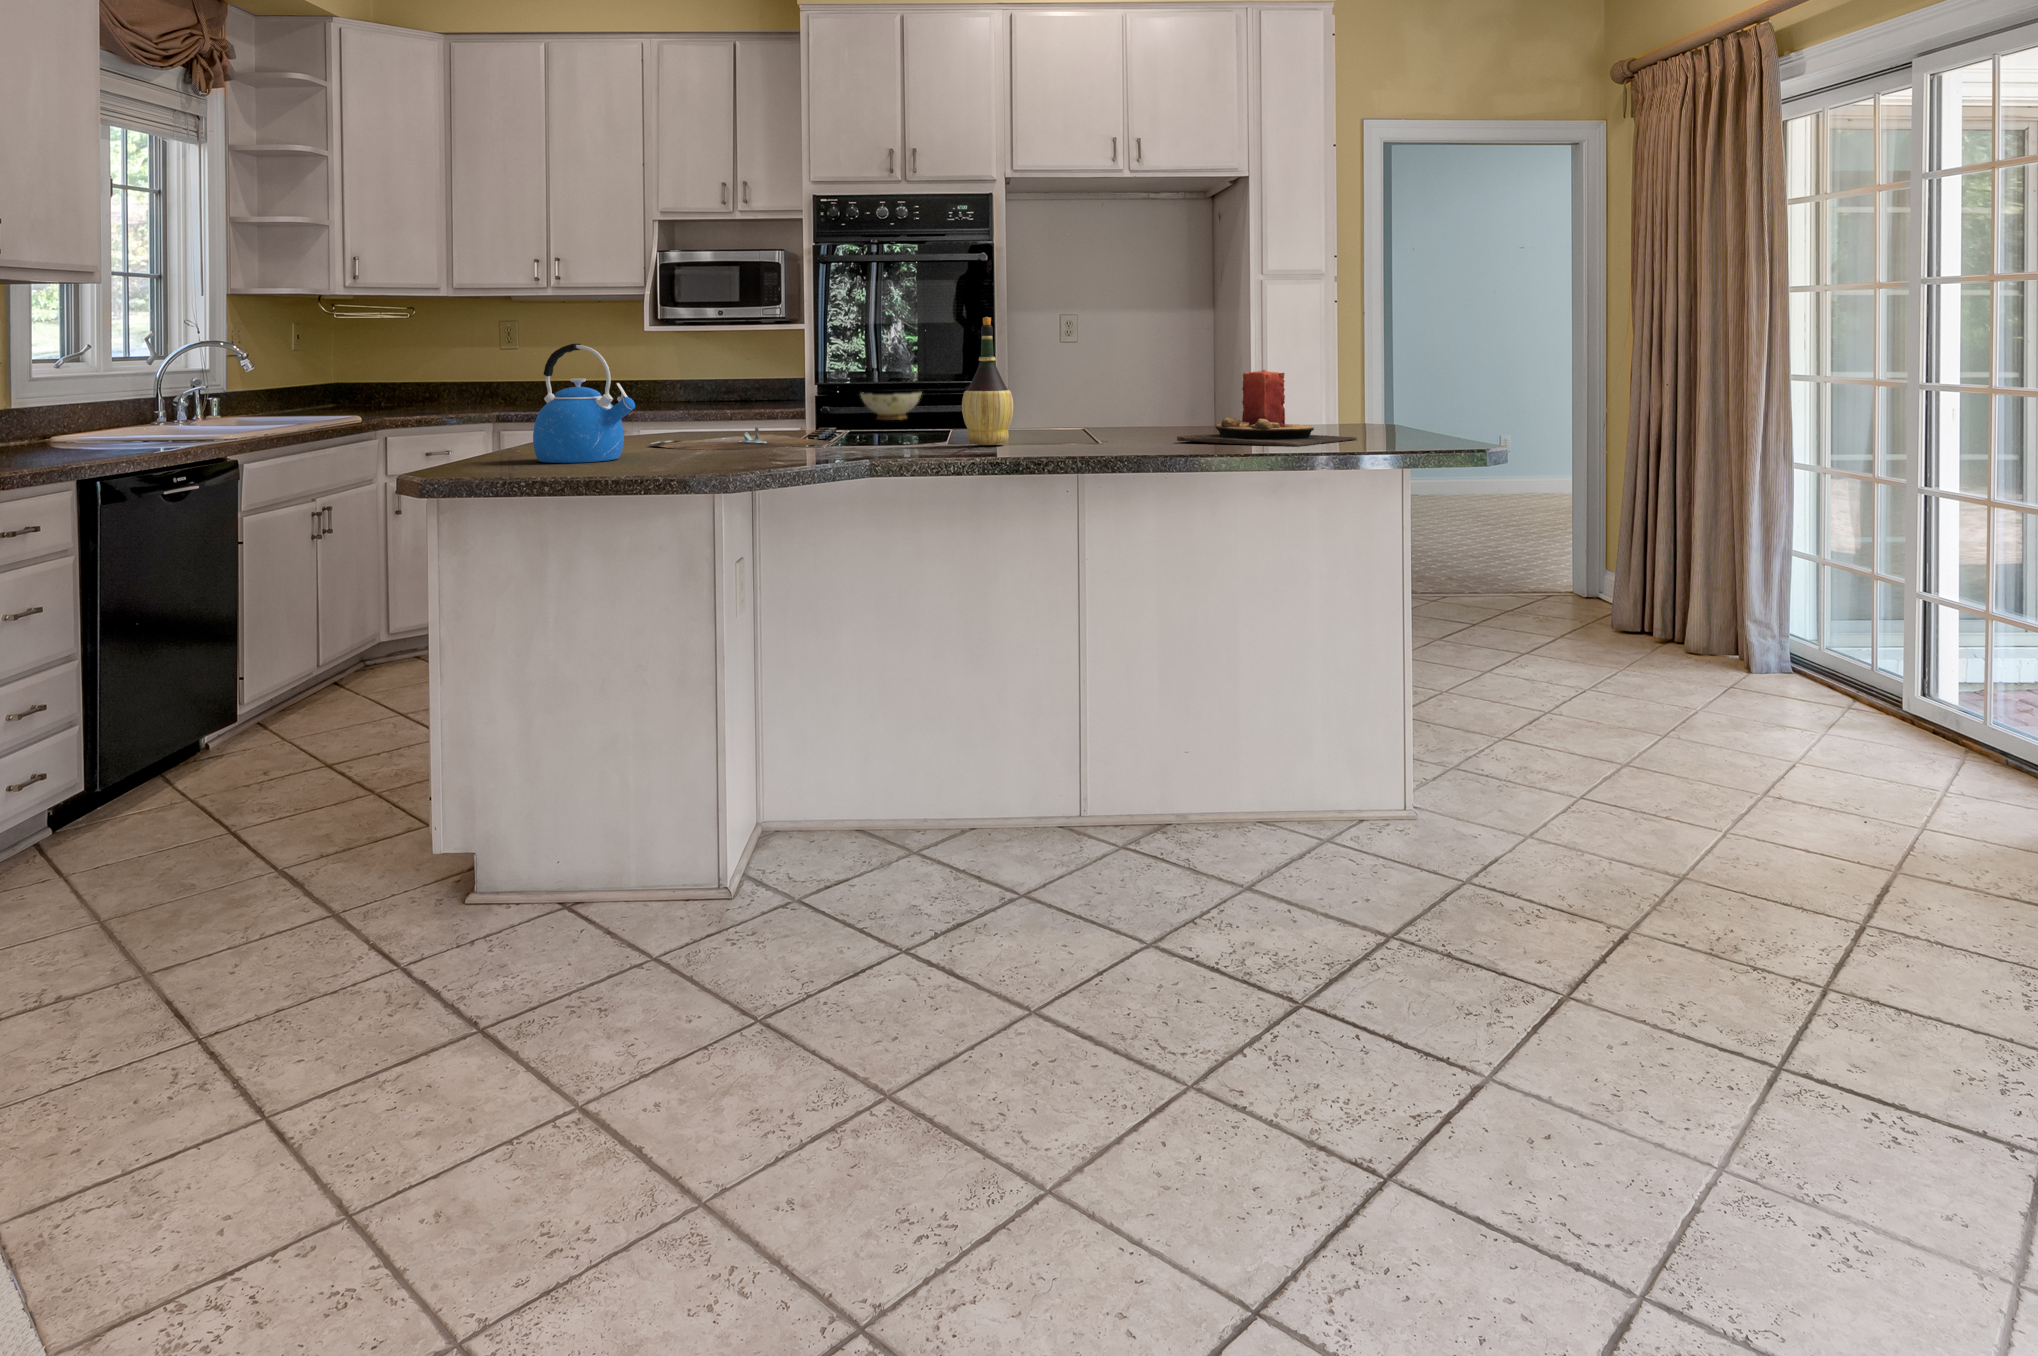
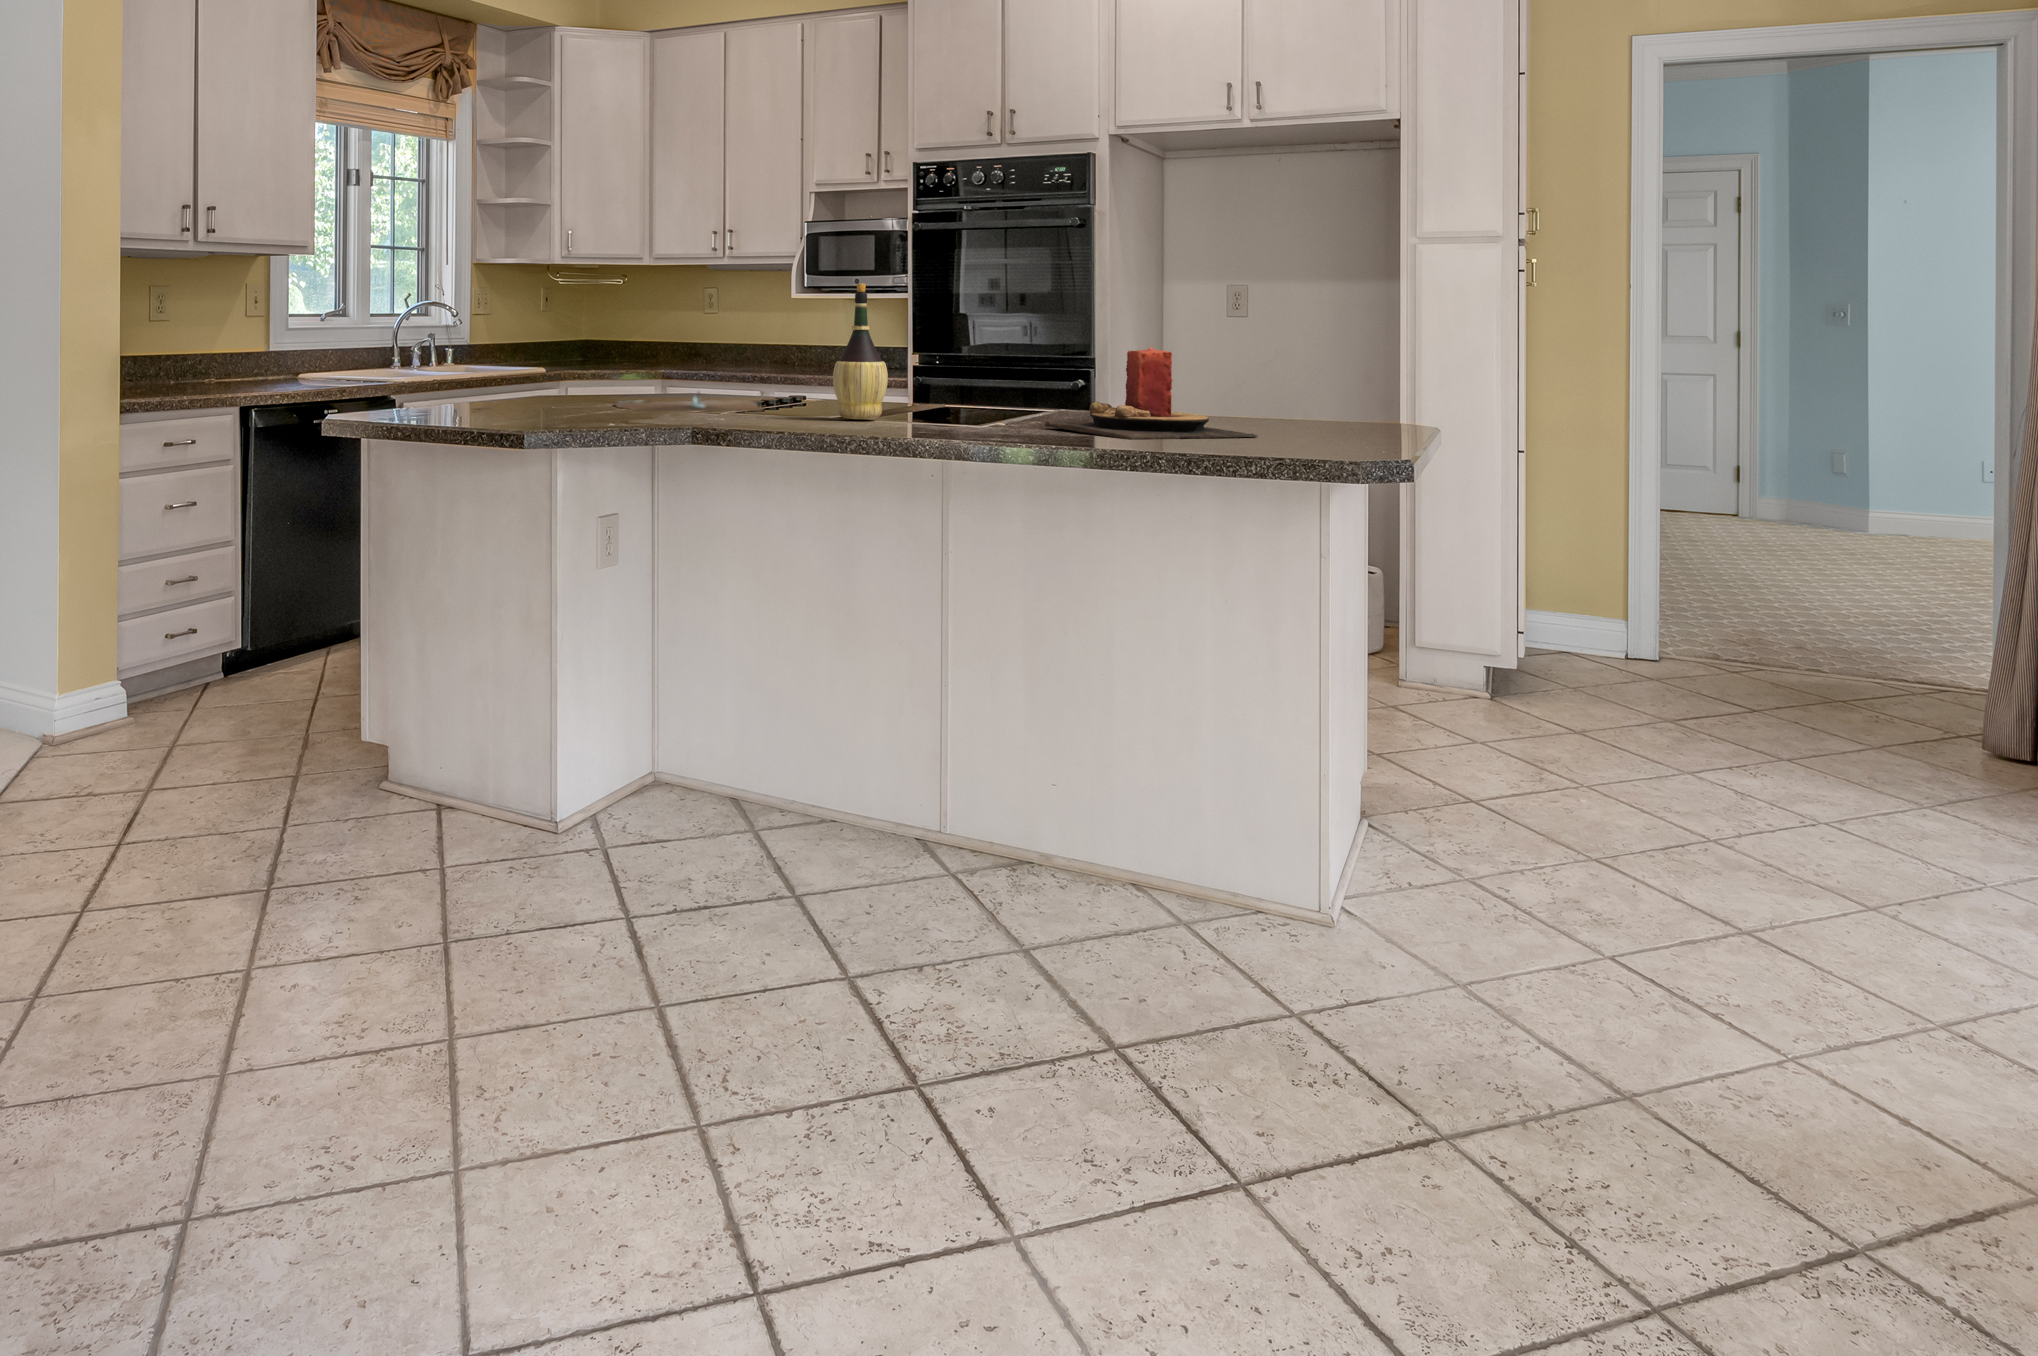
kettle: present [533,344,635,463] -> none [442,304,523,412]
ceramic bowl: present [861,393,921,420] -> none [952,366,1017,396]

